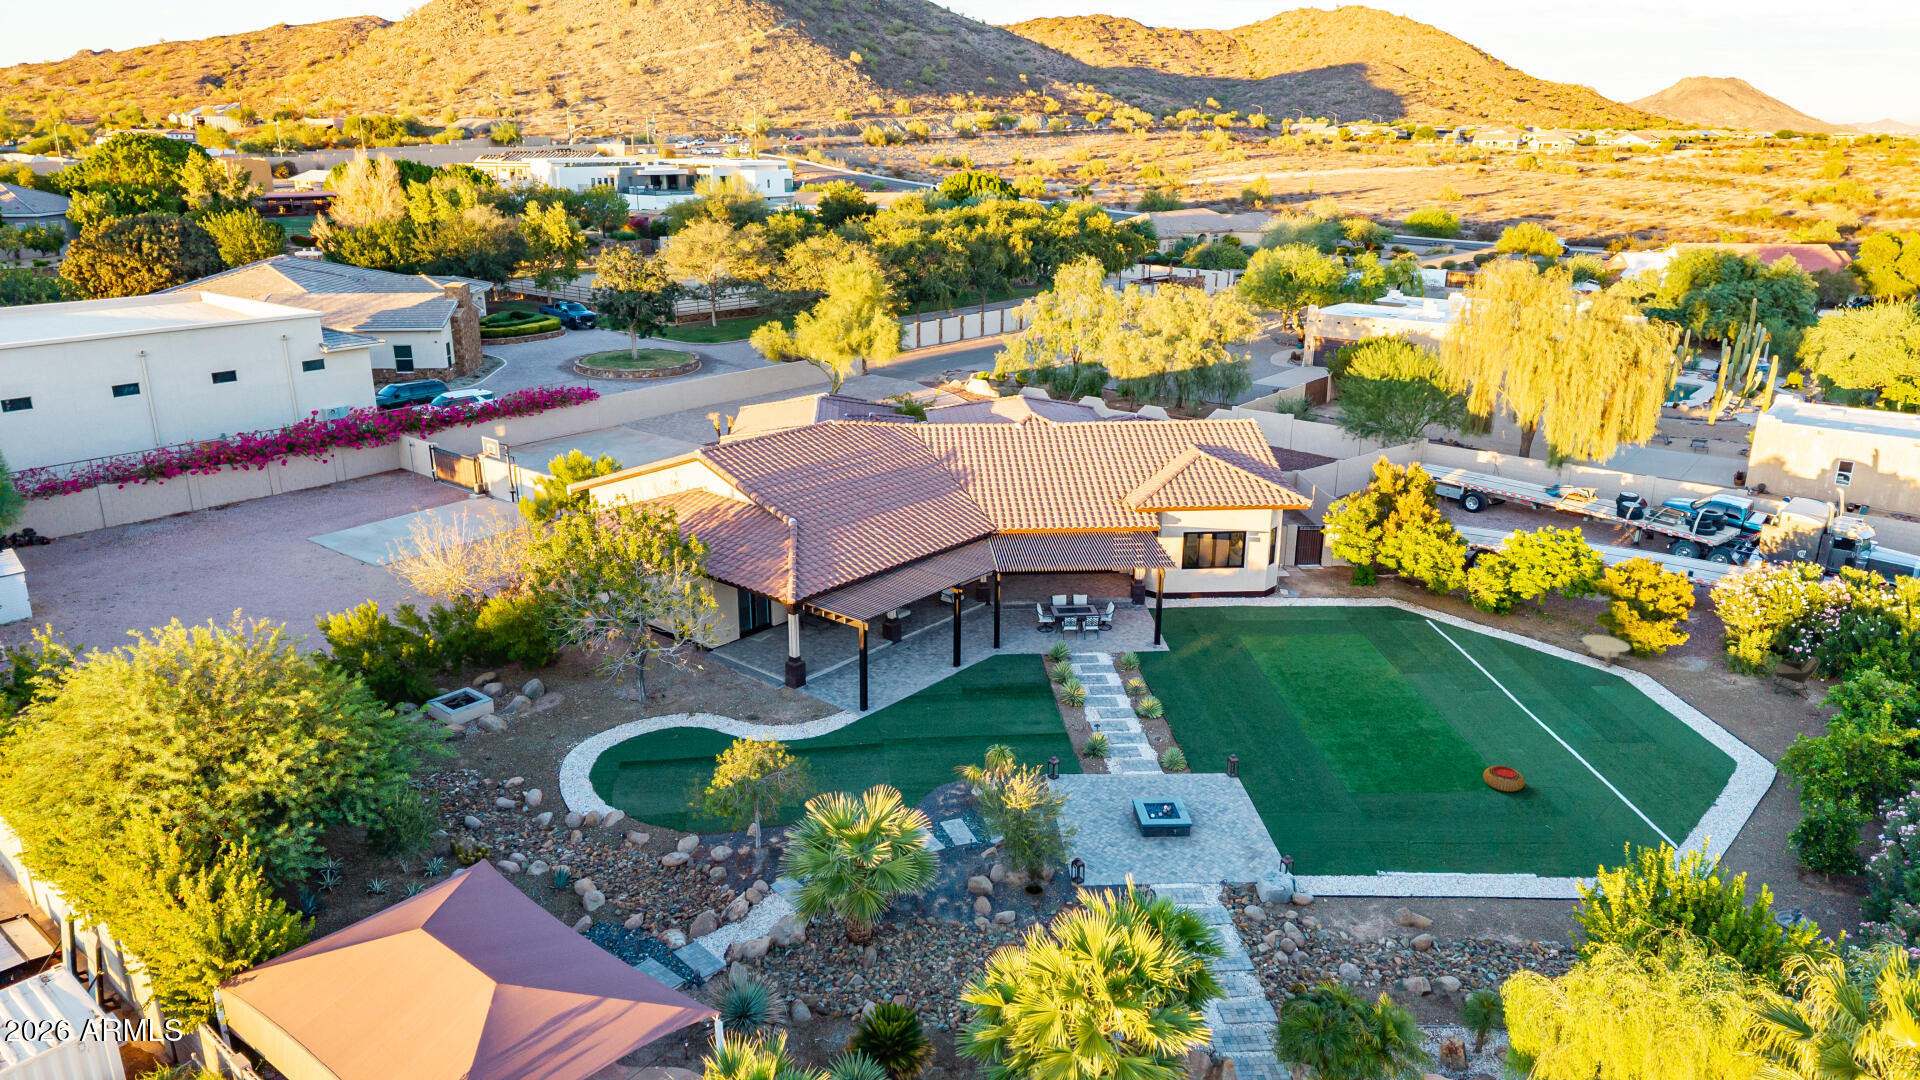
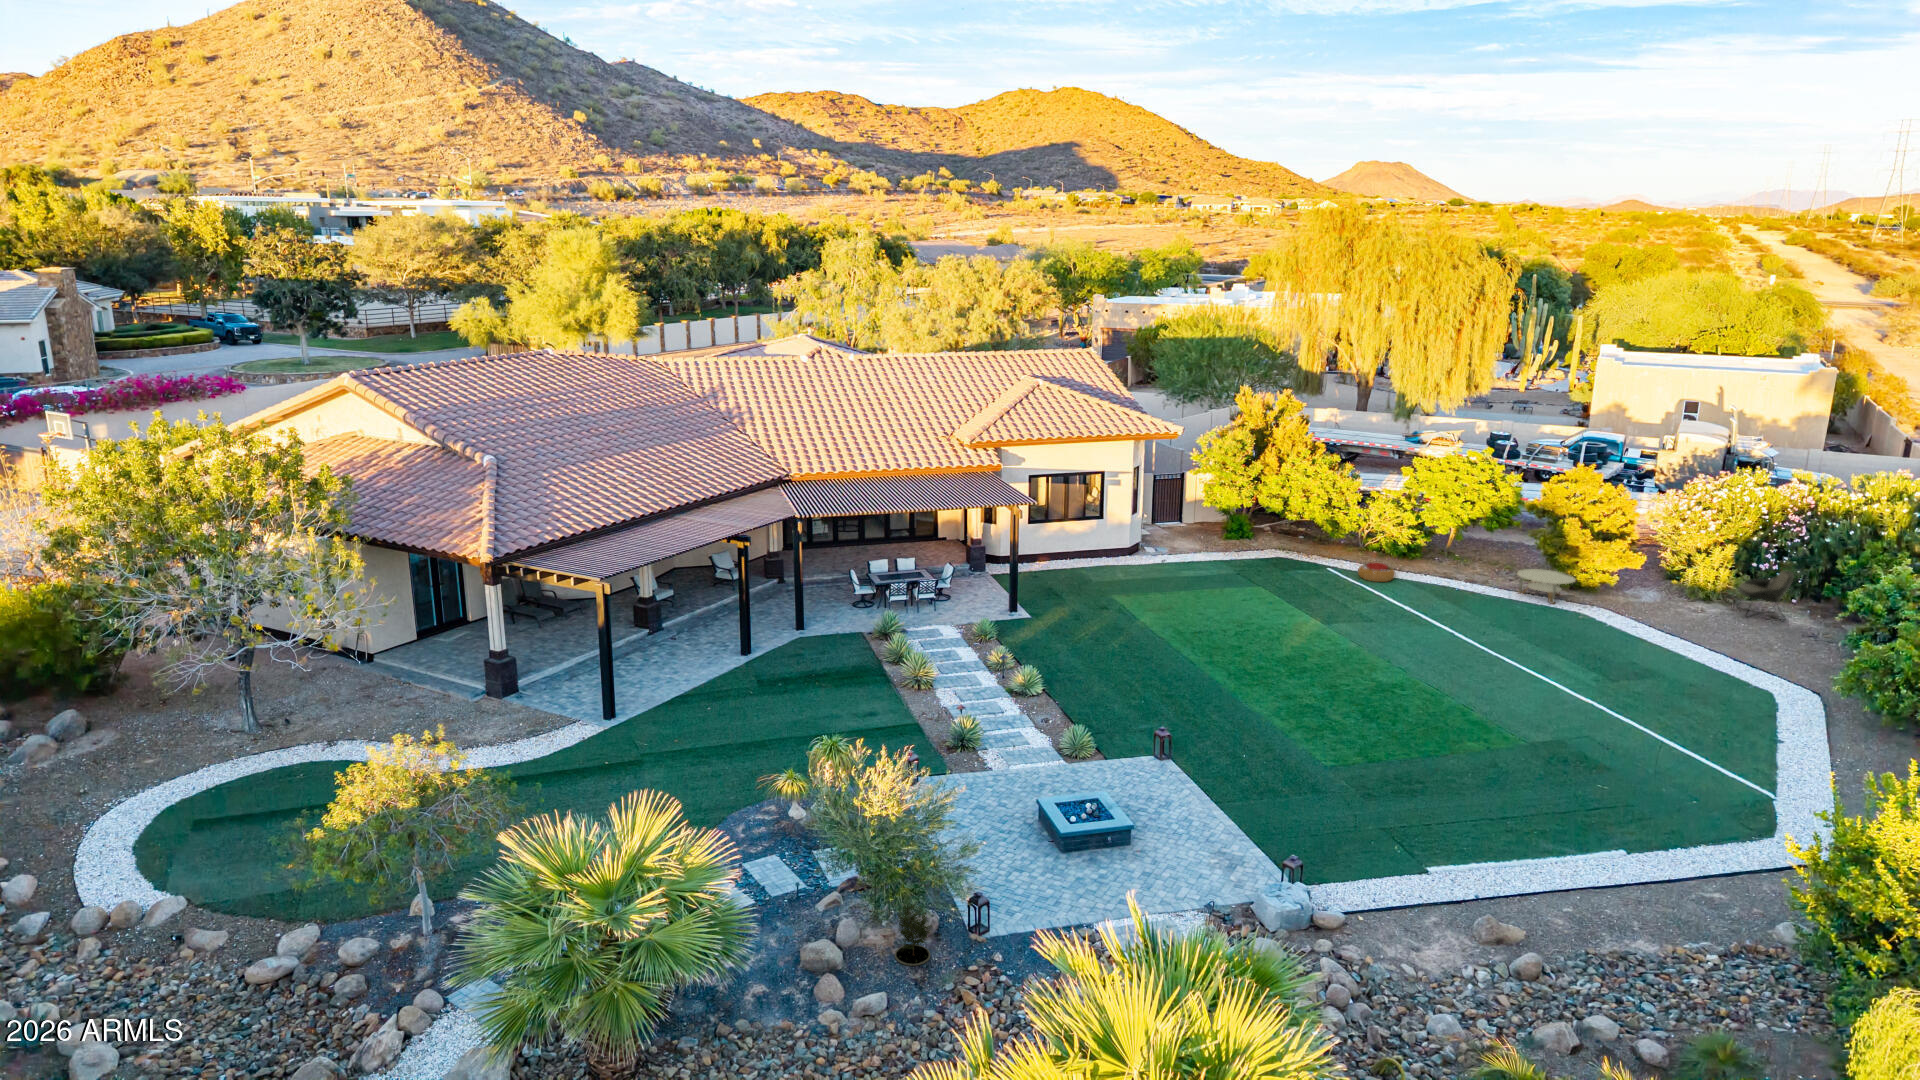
pouf: present [1483,766,1525,792] -> present [1358,563,1395,582]

